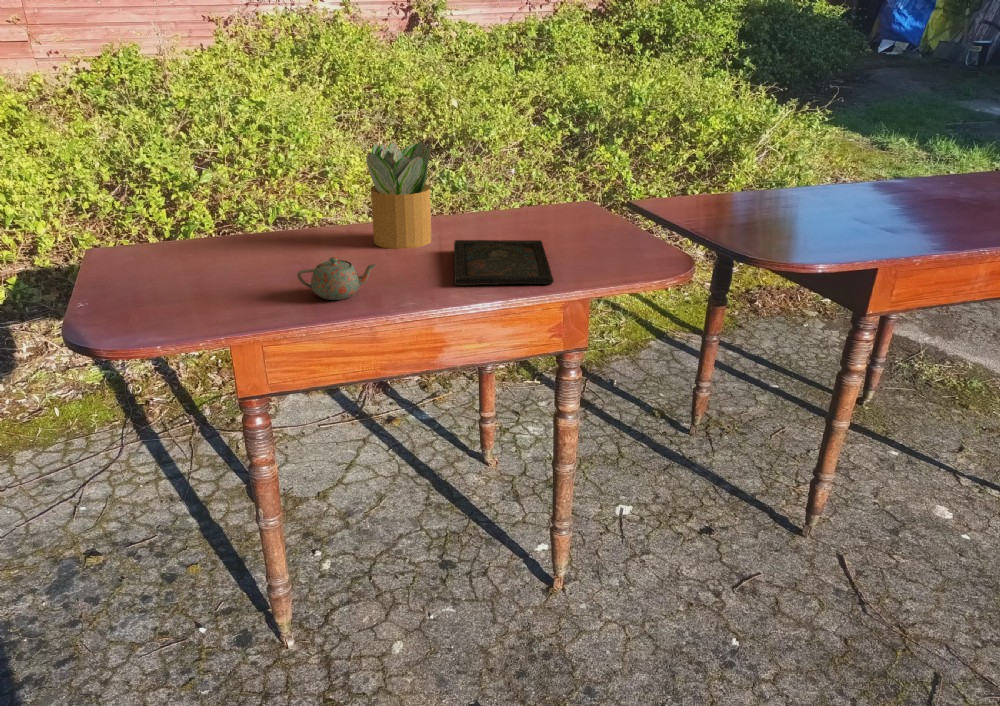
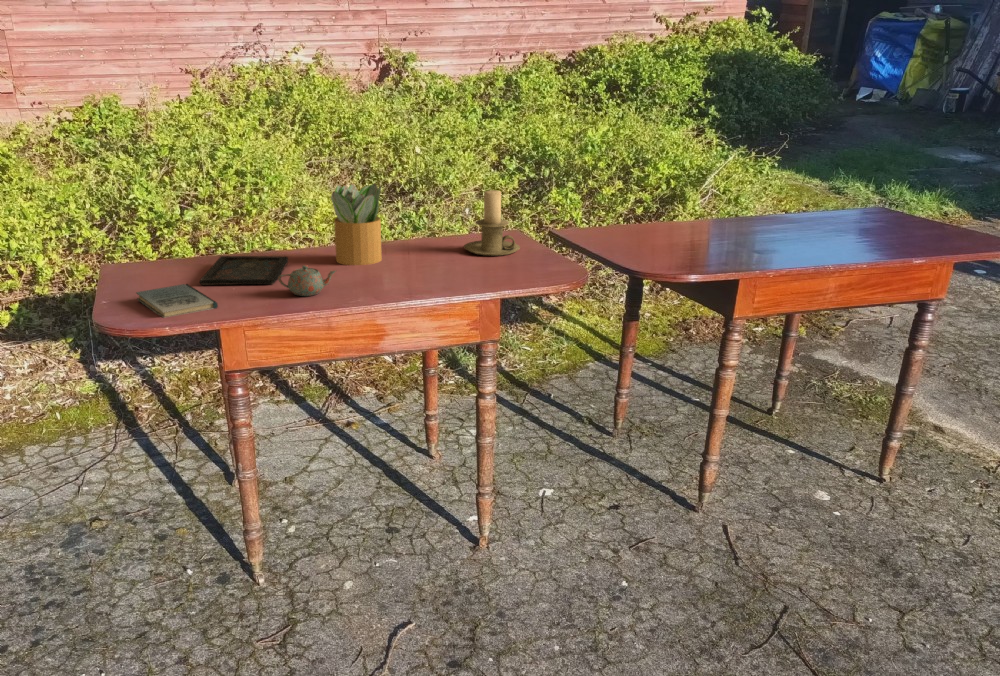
candle holder: none [532,150,603,235] -> present [464,190,520,256]
tray: present [454,240,554,285] -> present [200,256,288,285]
book: none [102,282,213,341] -> present [136,284,218,318]

